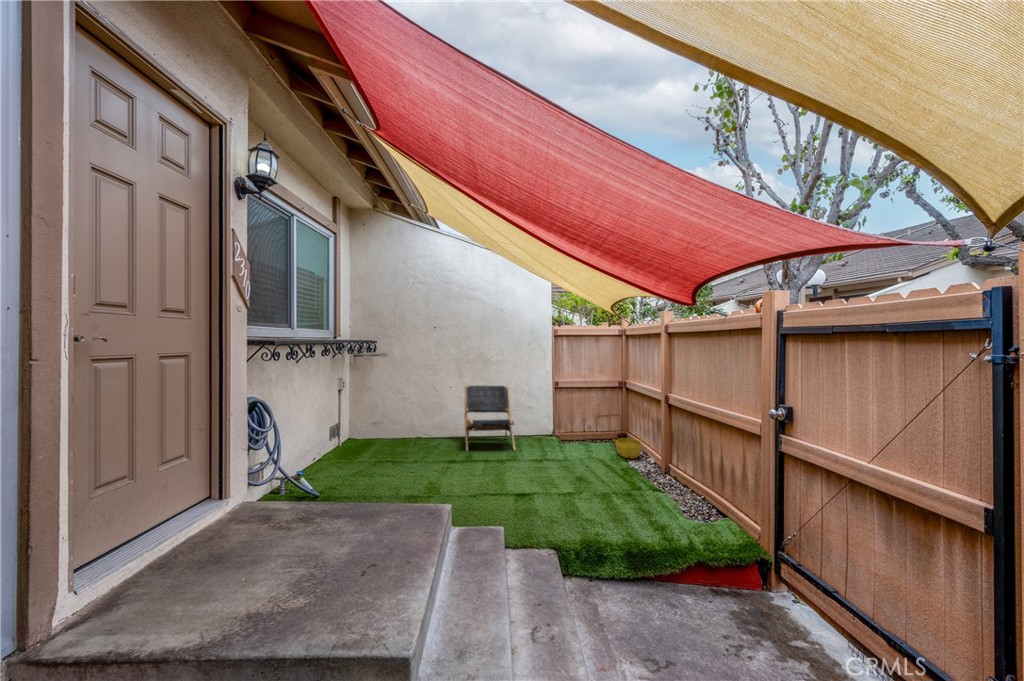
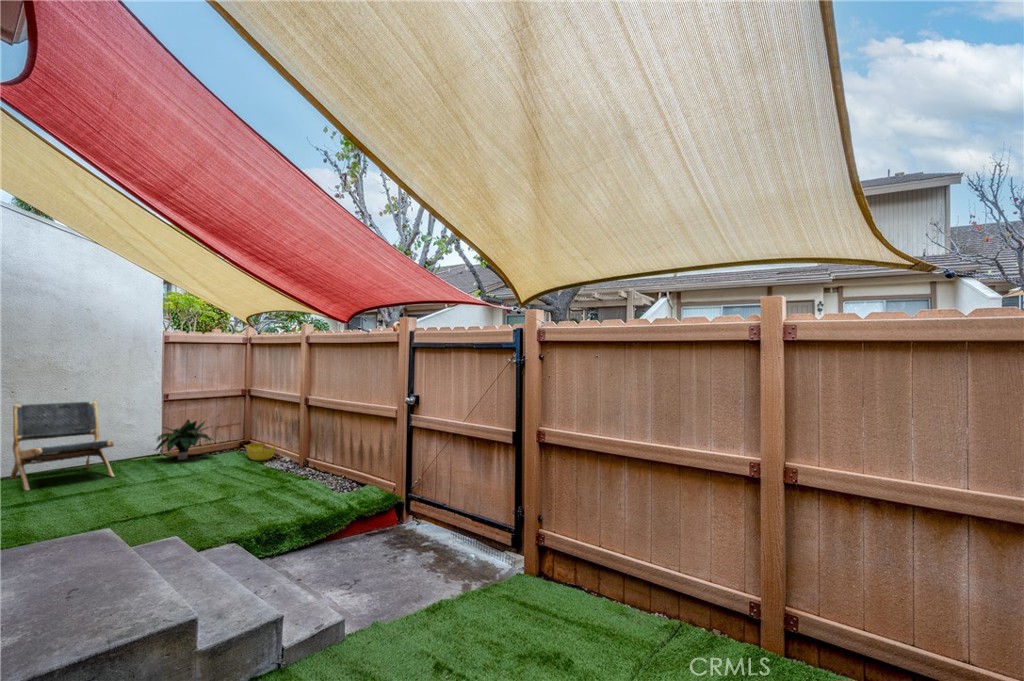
potted plant: none [547,406,590,444] -> present [155,419,213,460]

